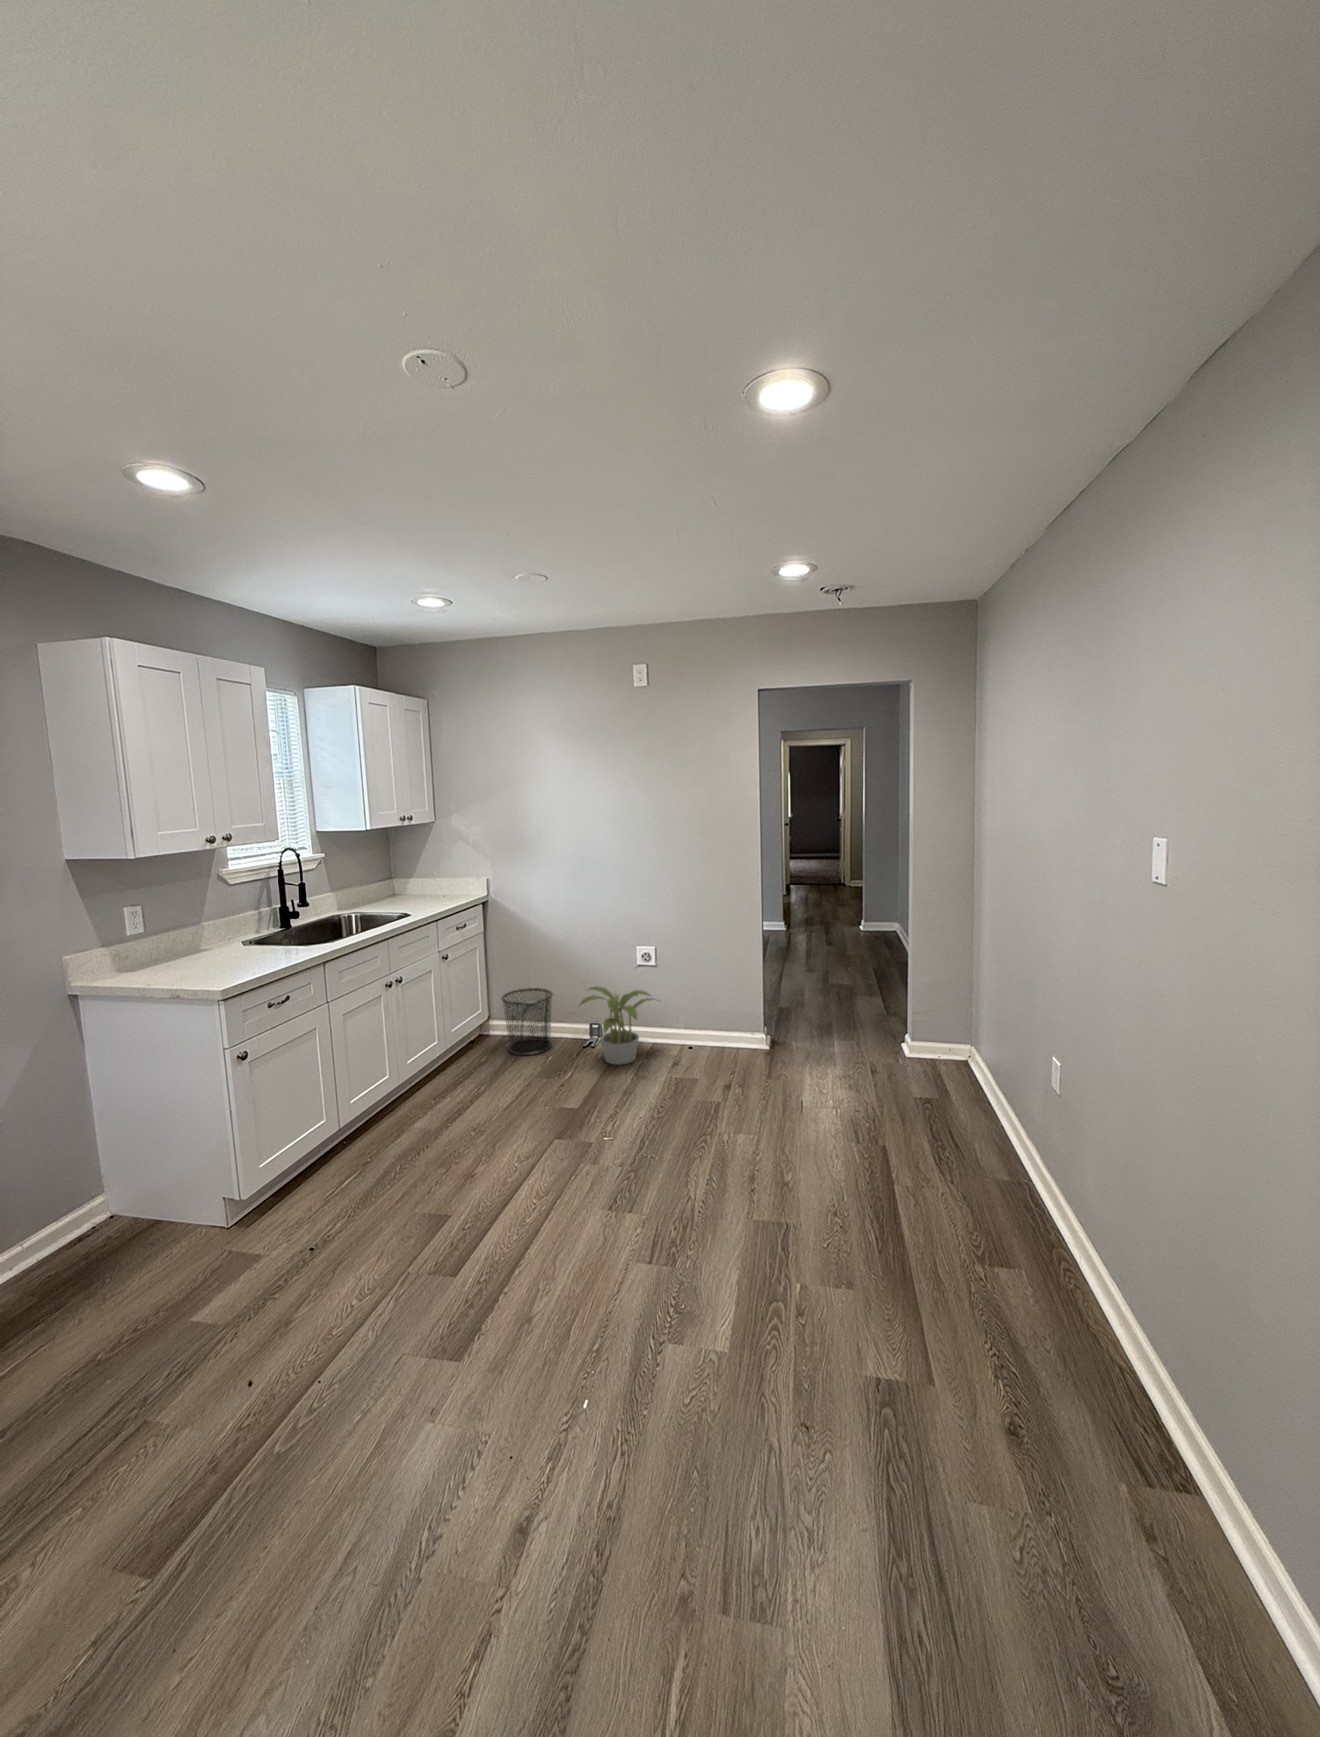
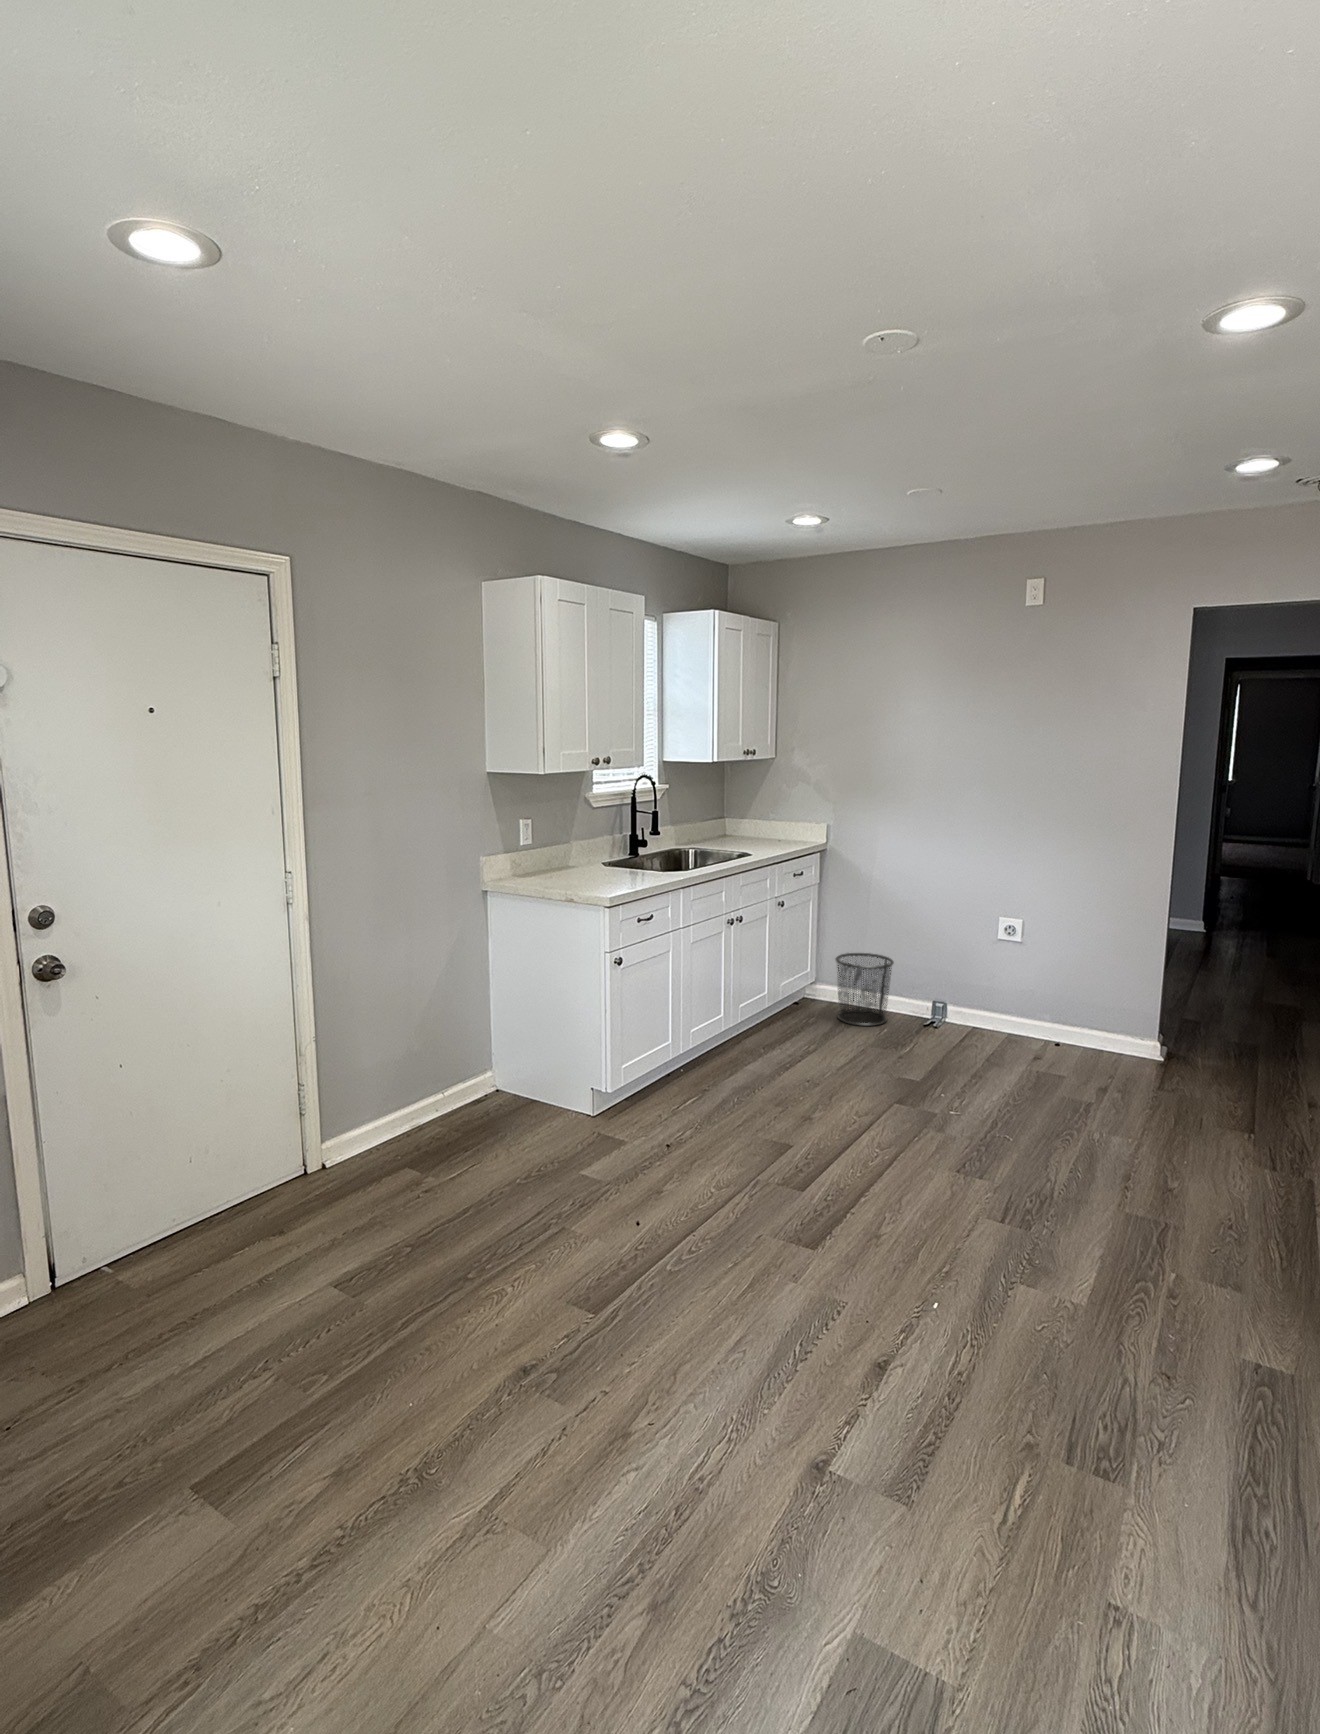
potted plant: present [579,986,653,1065] -> none [926,958,1027,1051]

